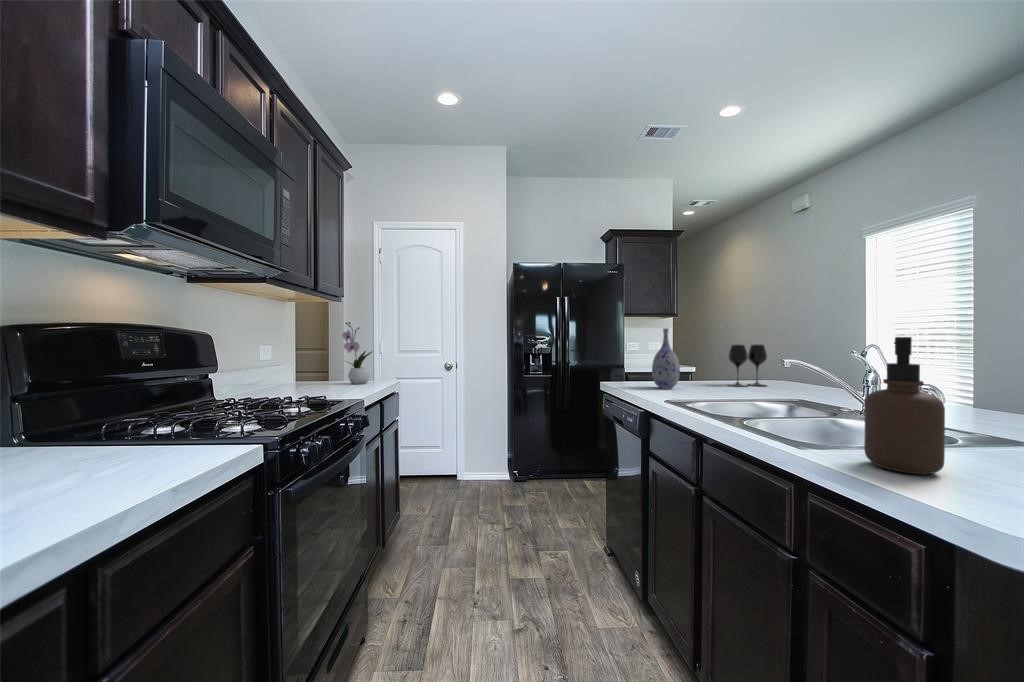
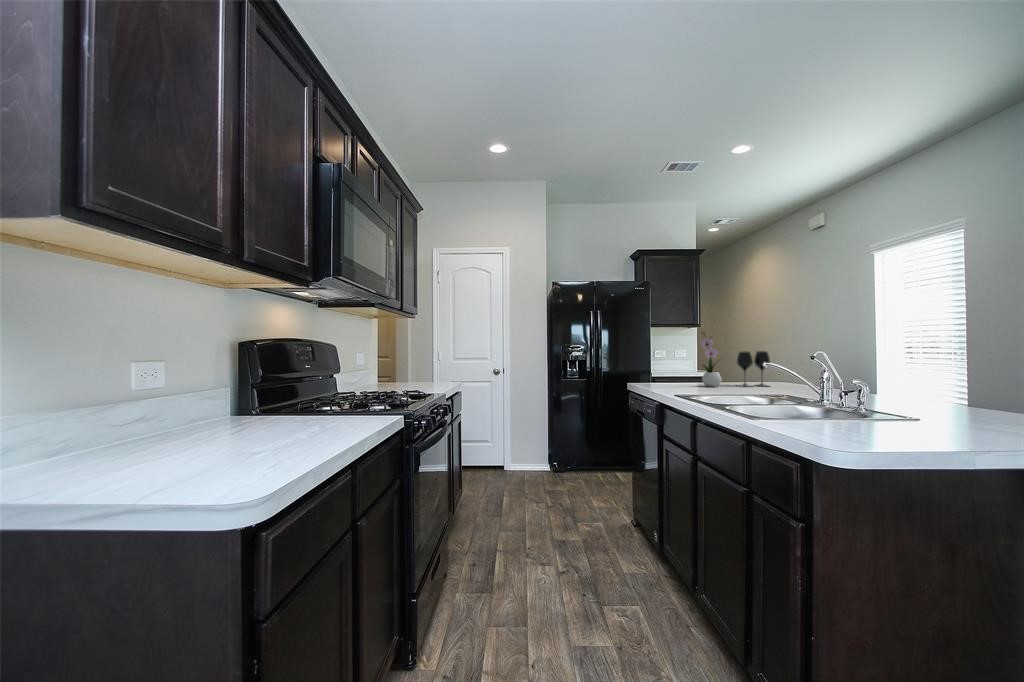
flower arrangement: present [342,322,372,384] -> present [701,331,722,387]
vase: present [652,329,680,389] -> none [670,338,693,388]
soap dispenser: present [864,337,945,474] -> none [797,346,843,432]

